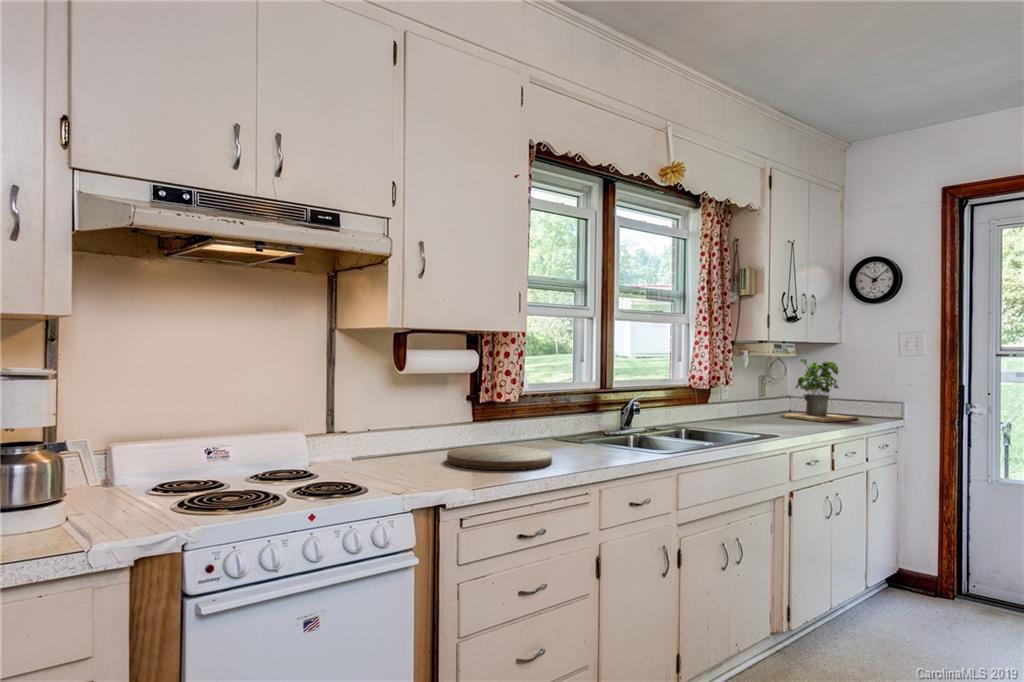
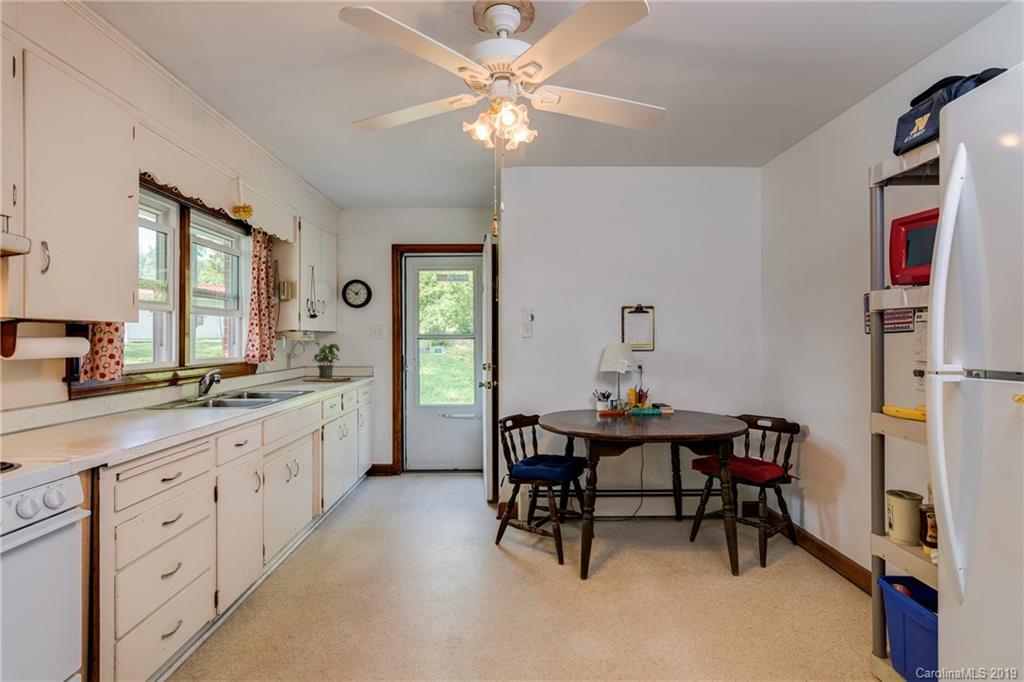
cutting board: present [447,446,552,470] -> none [64,415,172,435]

